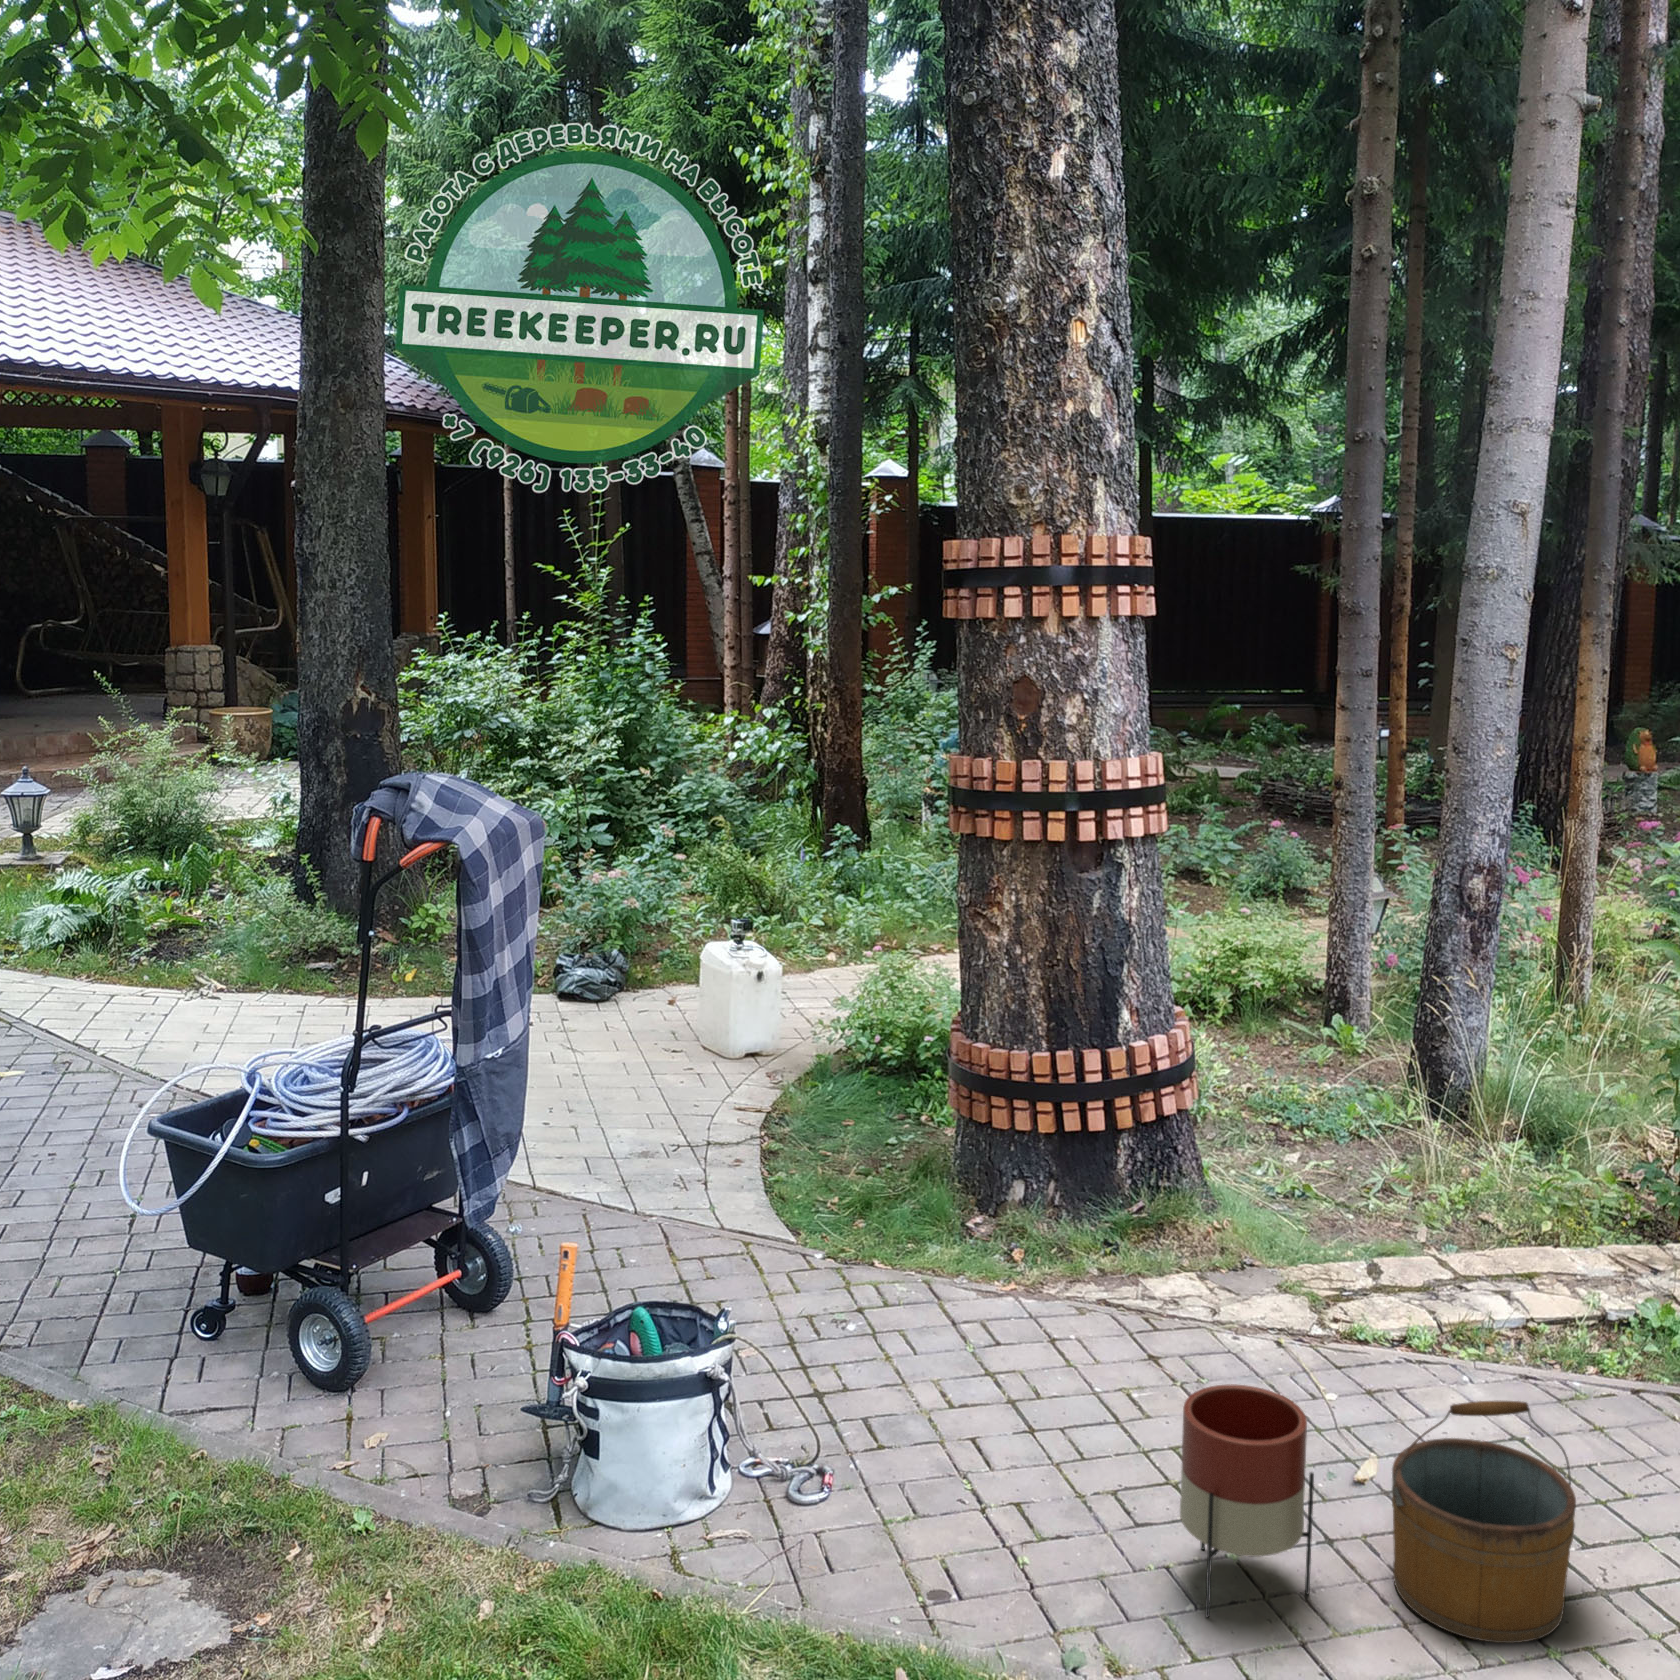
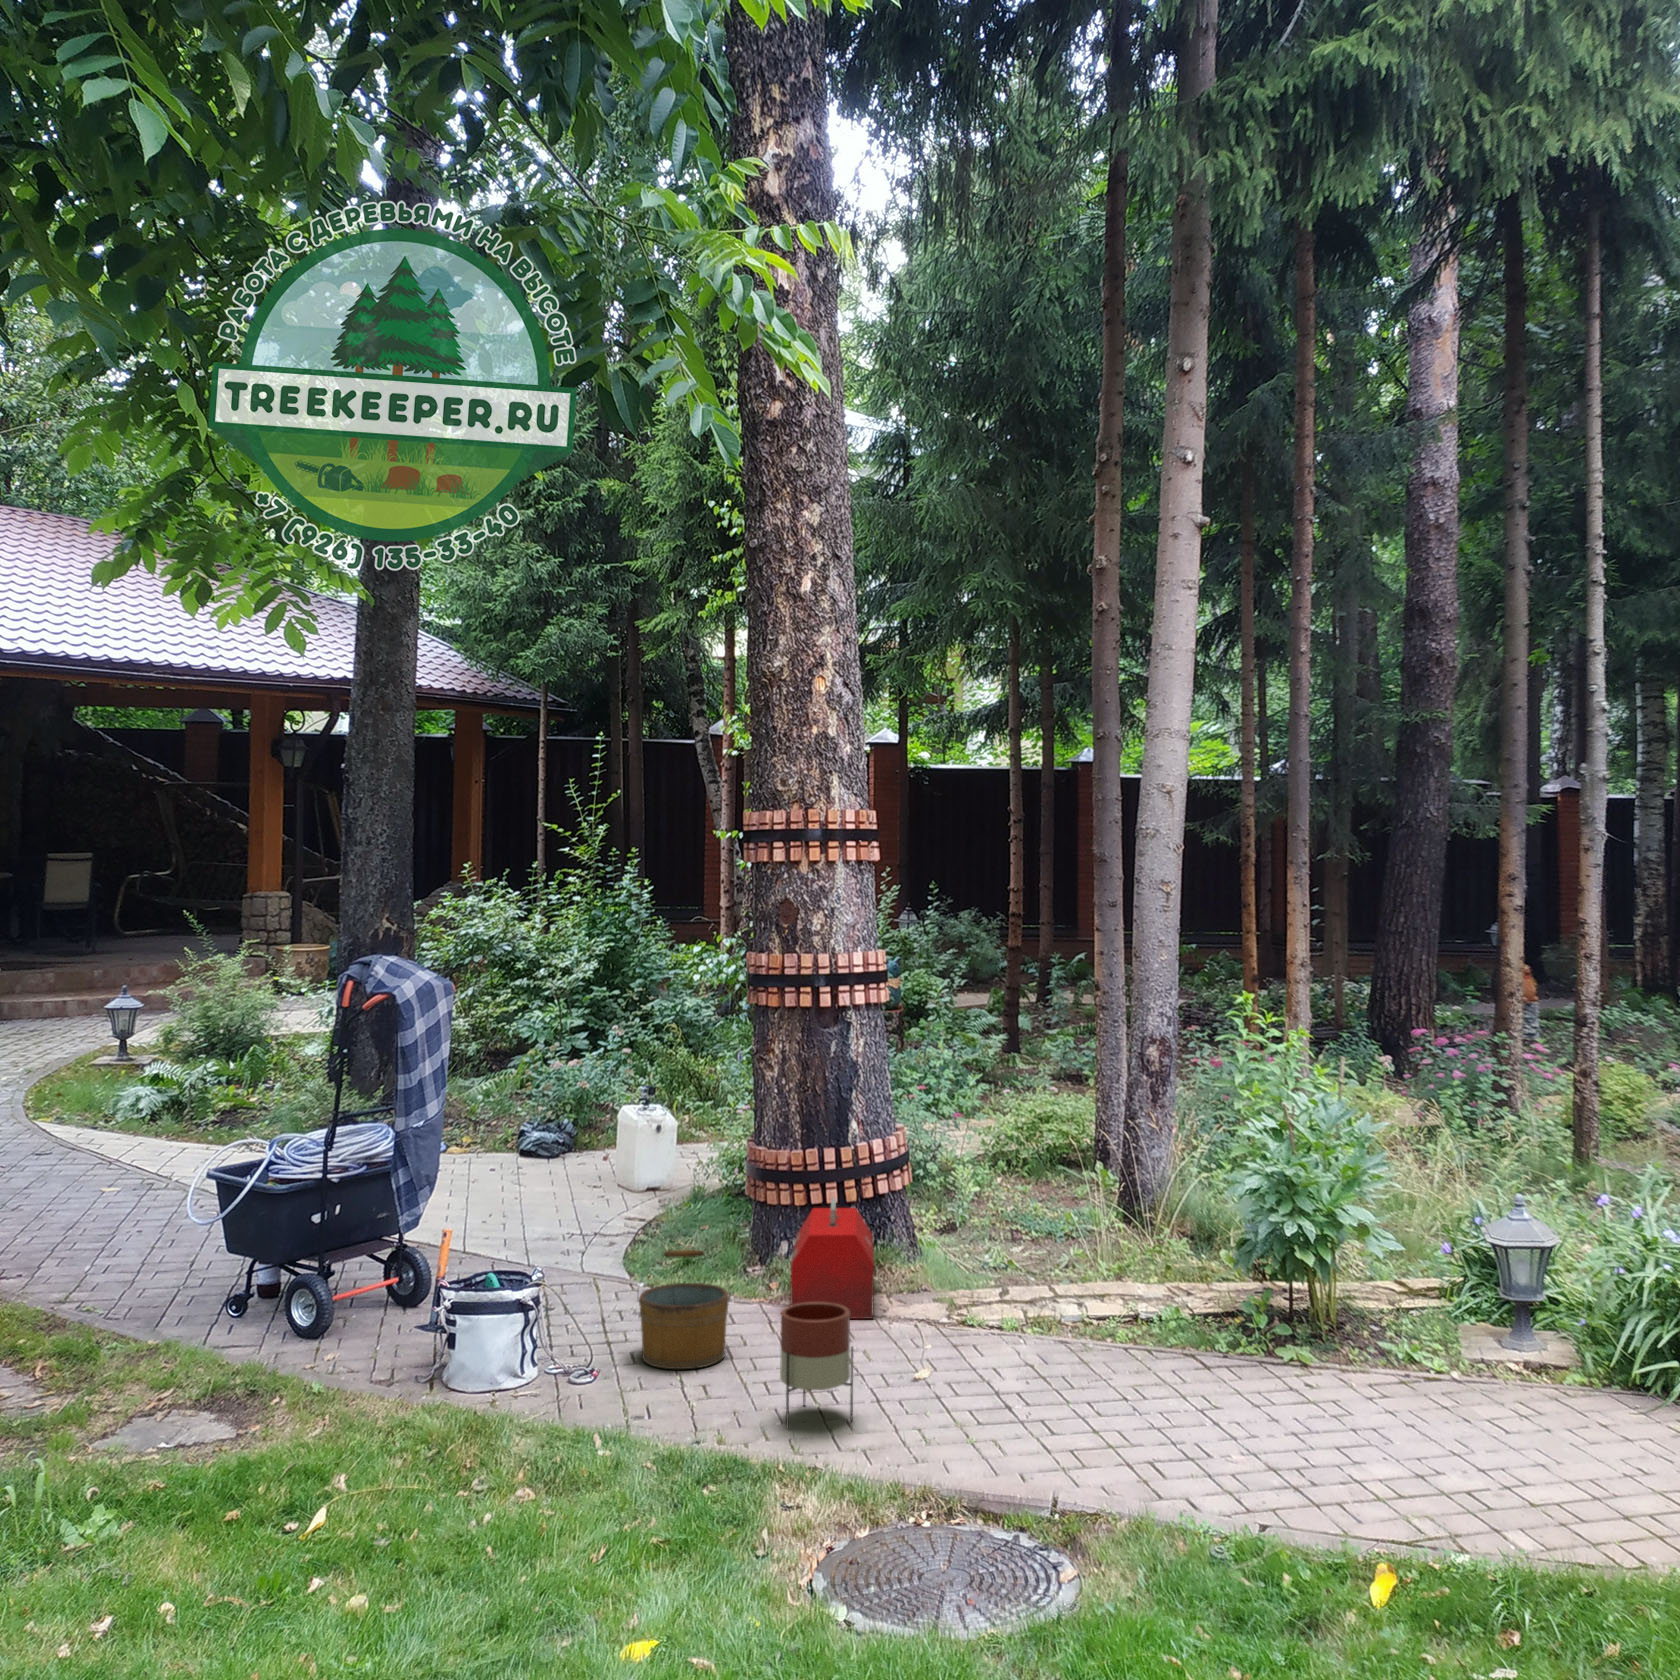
toolbox: none [1042,1132,1202,1327] -> present [790,1198,874,1319]
bucket: present [1392,1401,1576,1643] -> present [638,1250,730,1369]

